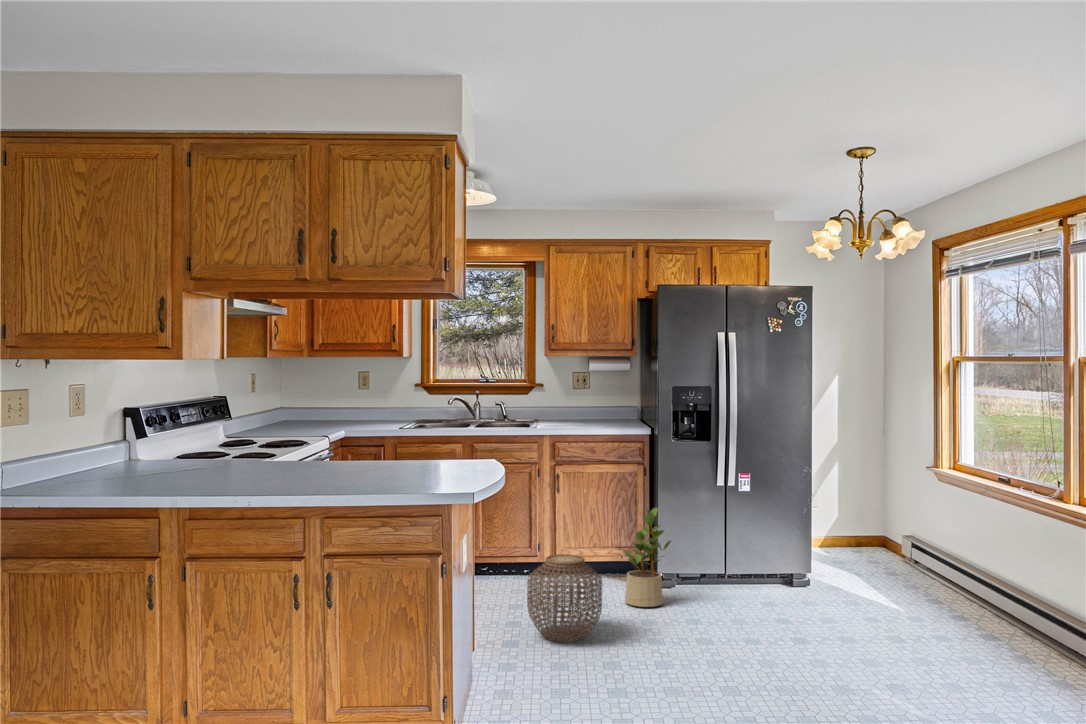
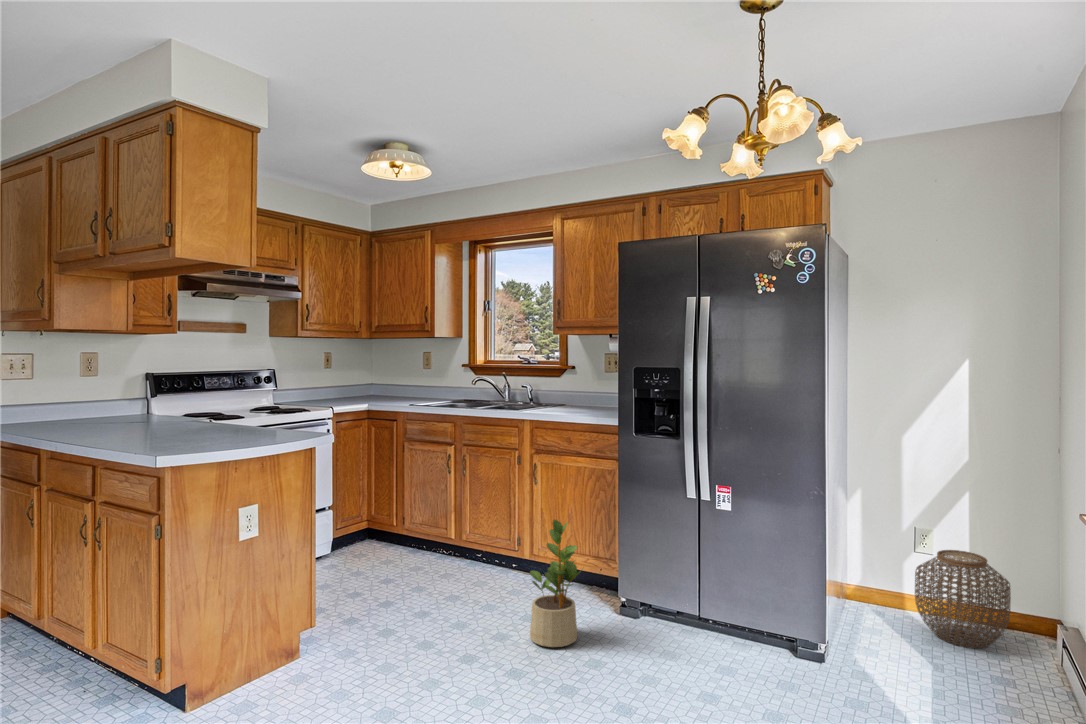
woven basket: present [527,554,602,642] -> present [915,550,1011,648]

